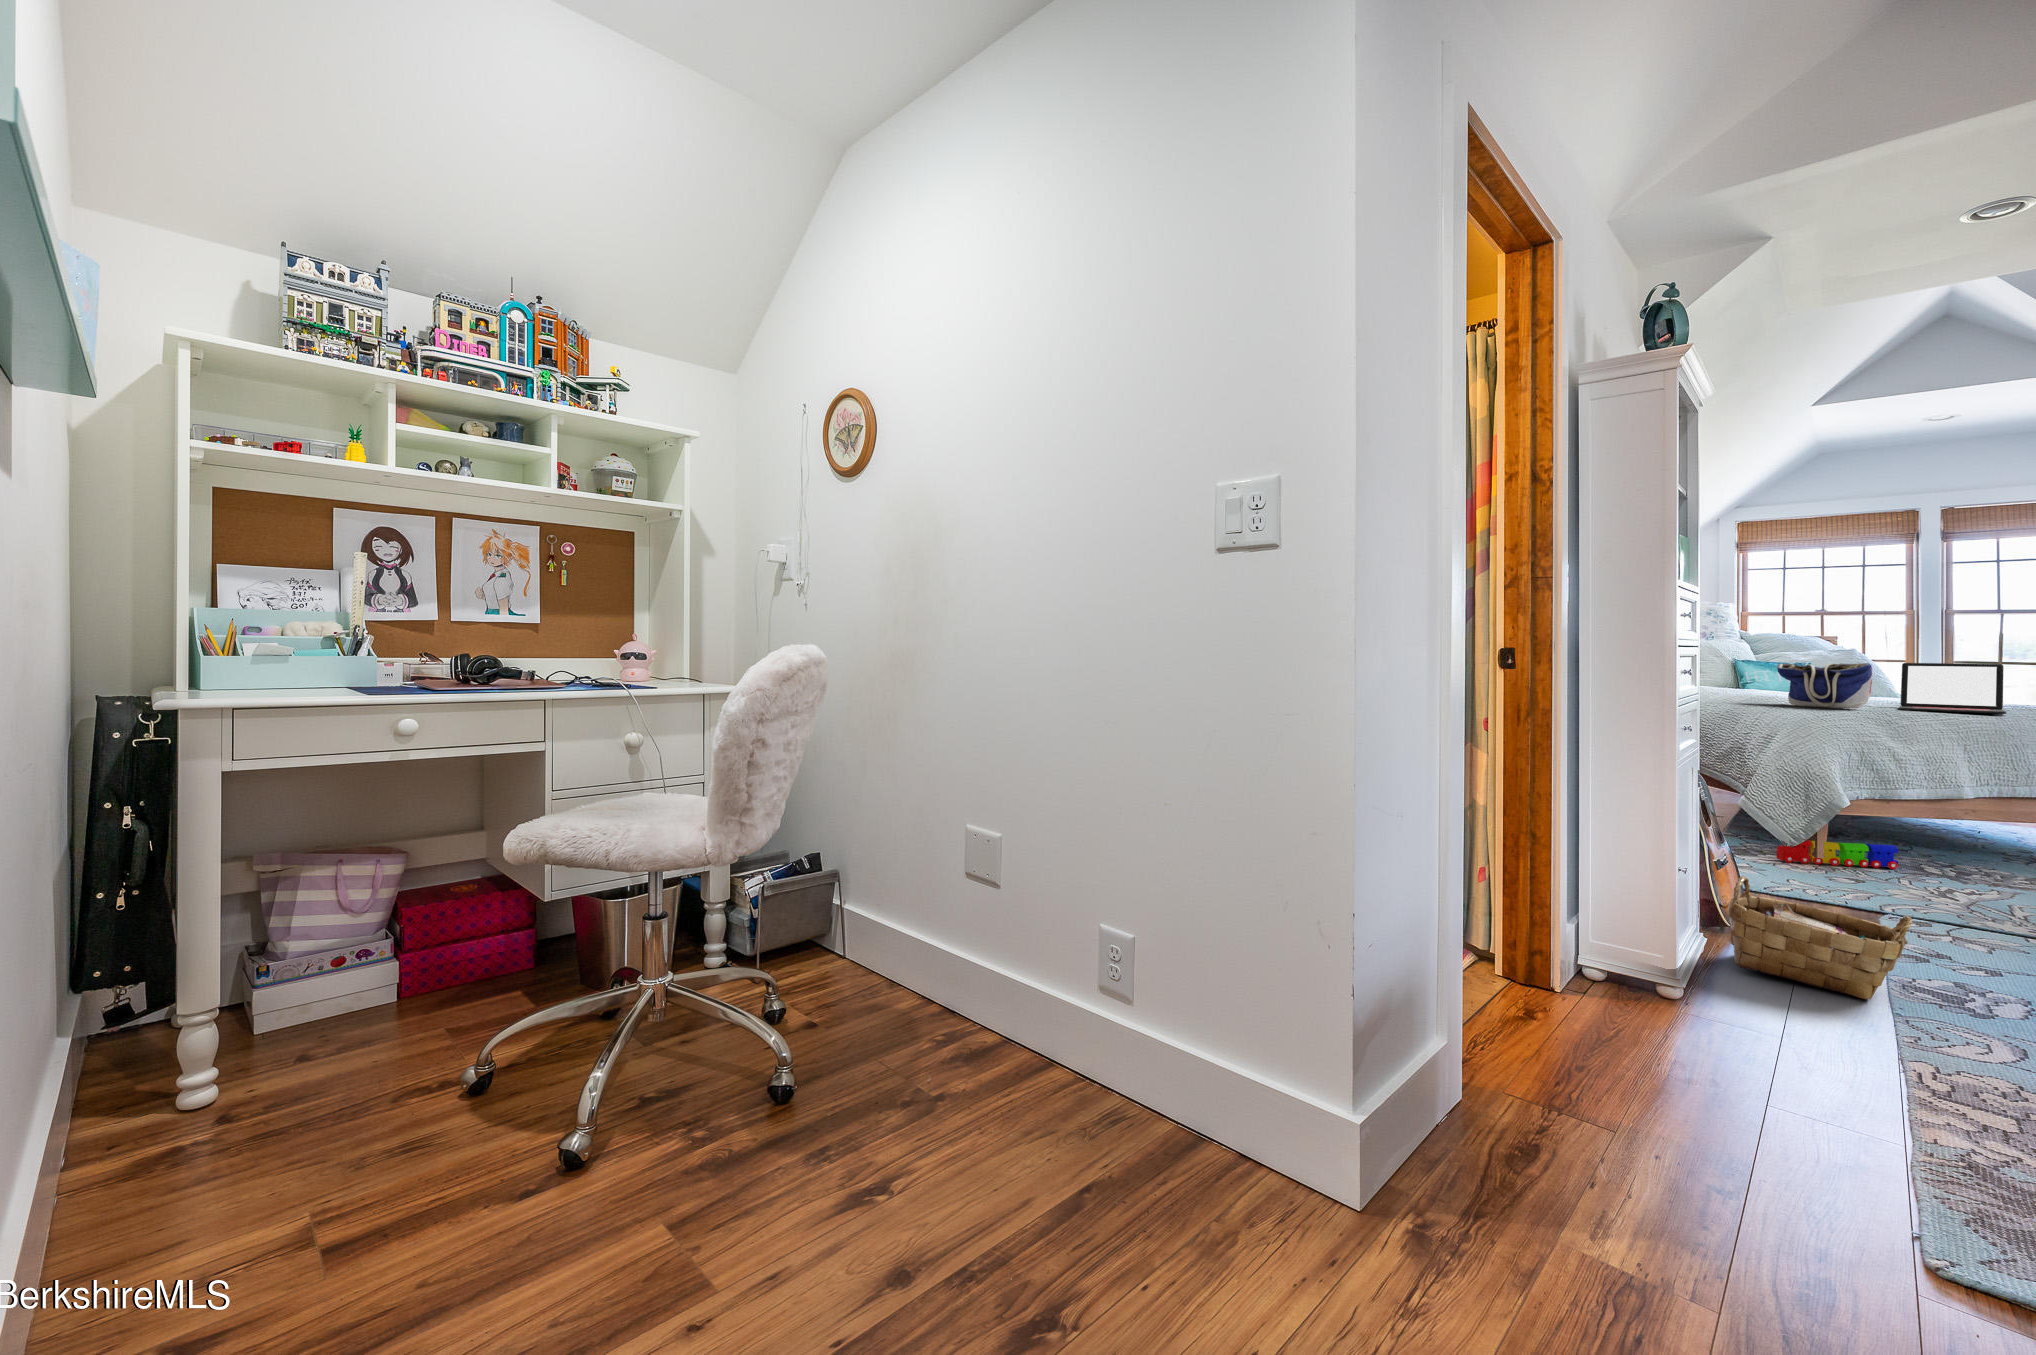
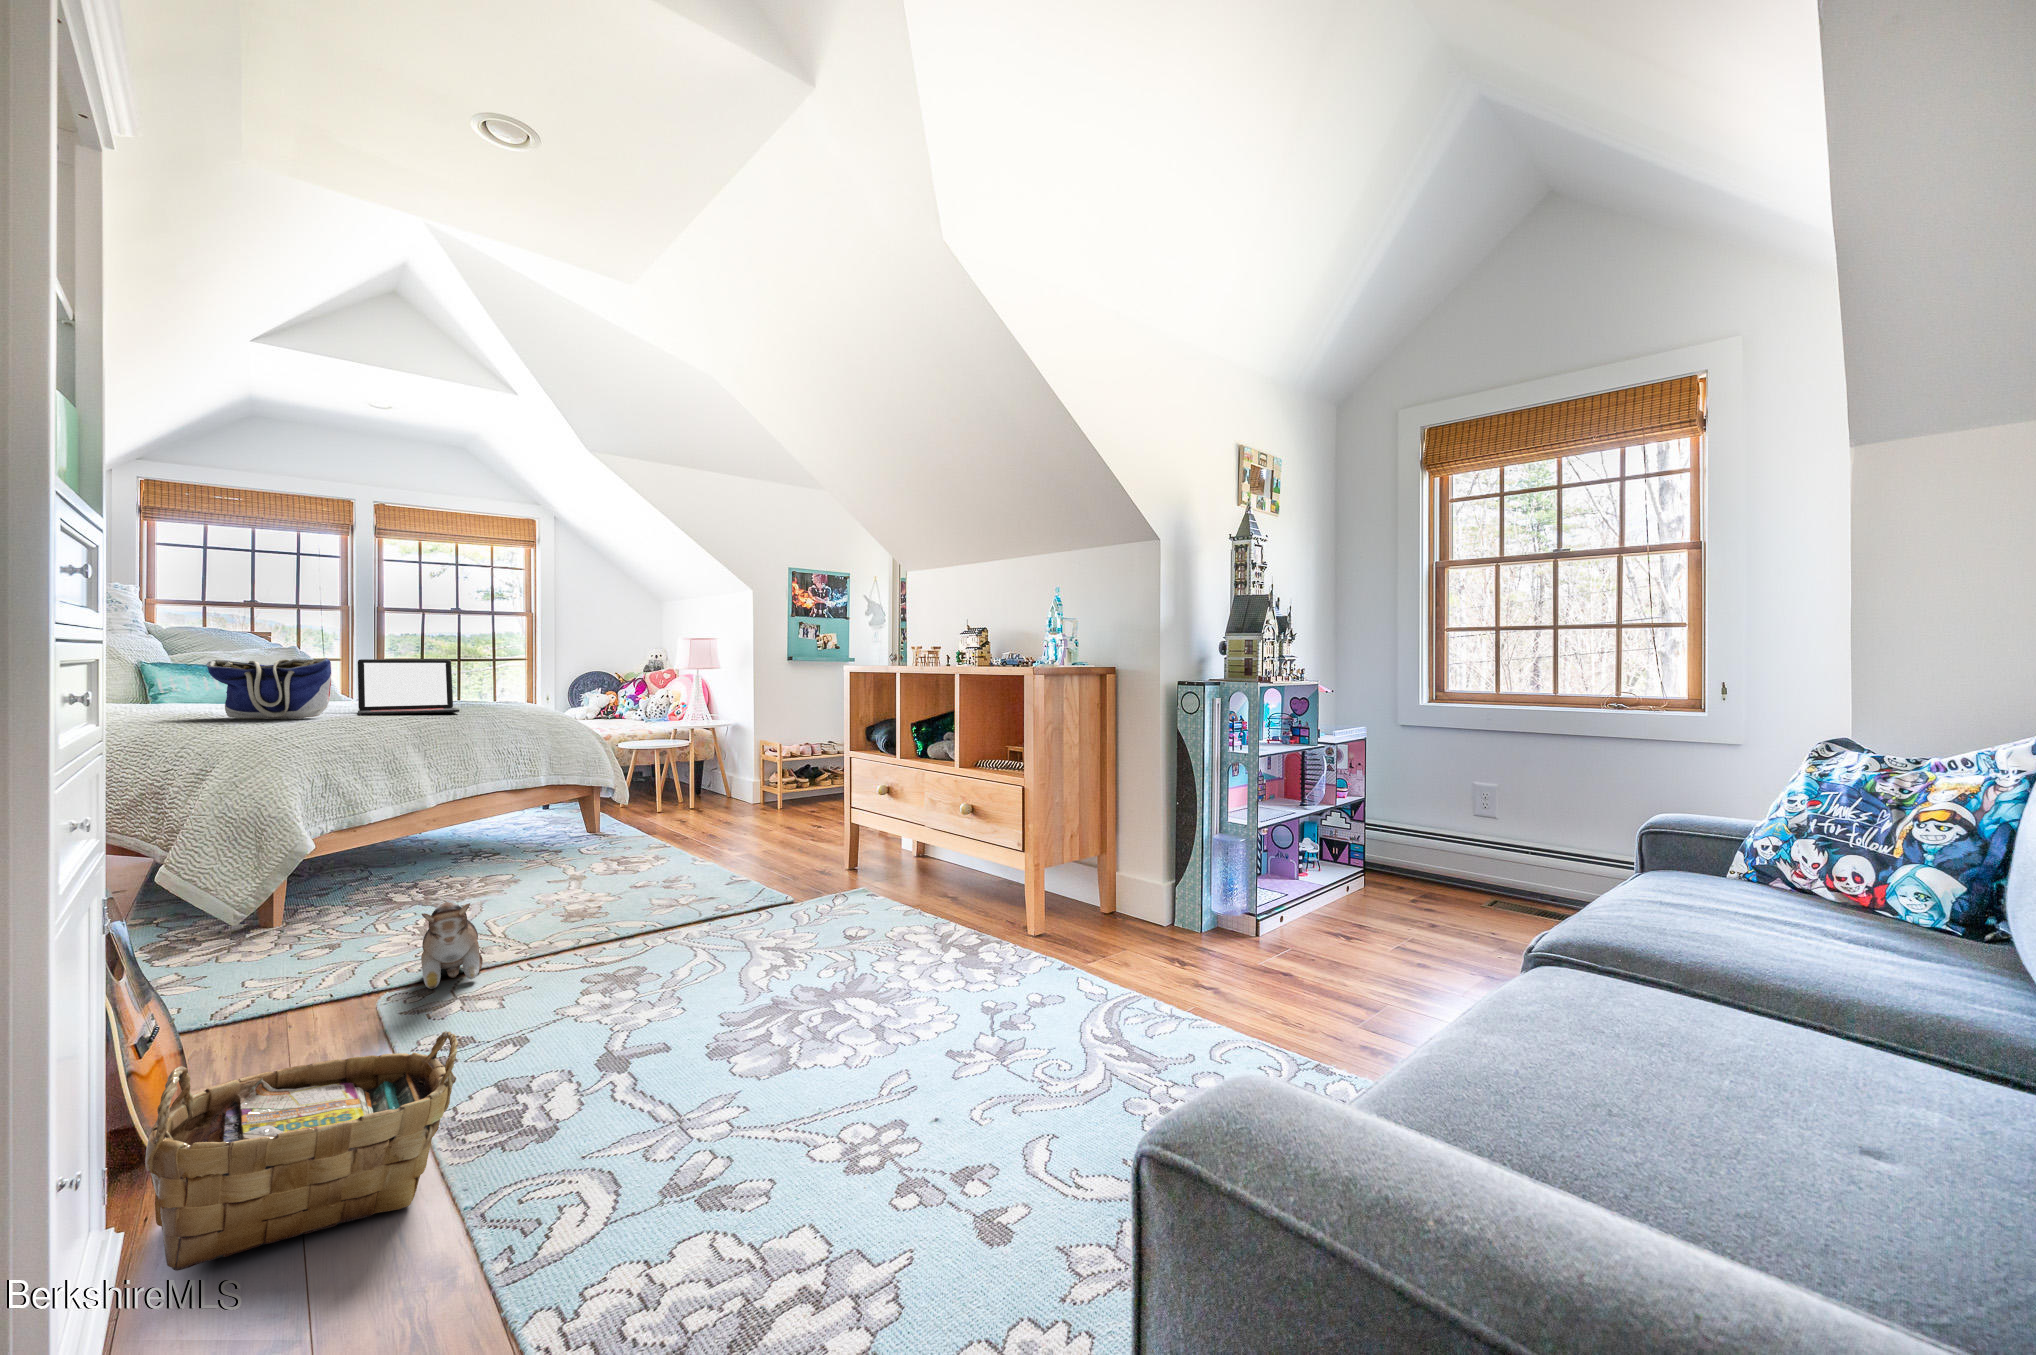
toy train: present [1777,840,1898,869] -> none [221,884,373,948]
plush toy: none [1921,860,1985,929] -> present [421,902,483,989]

